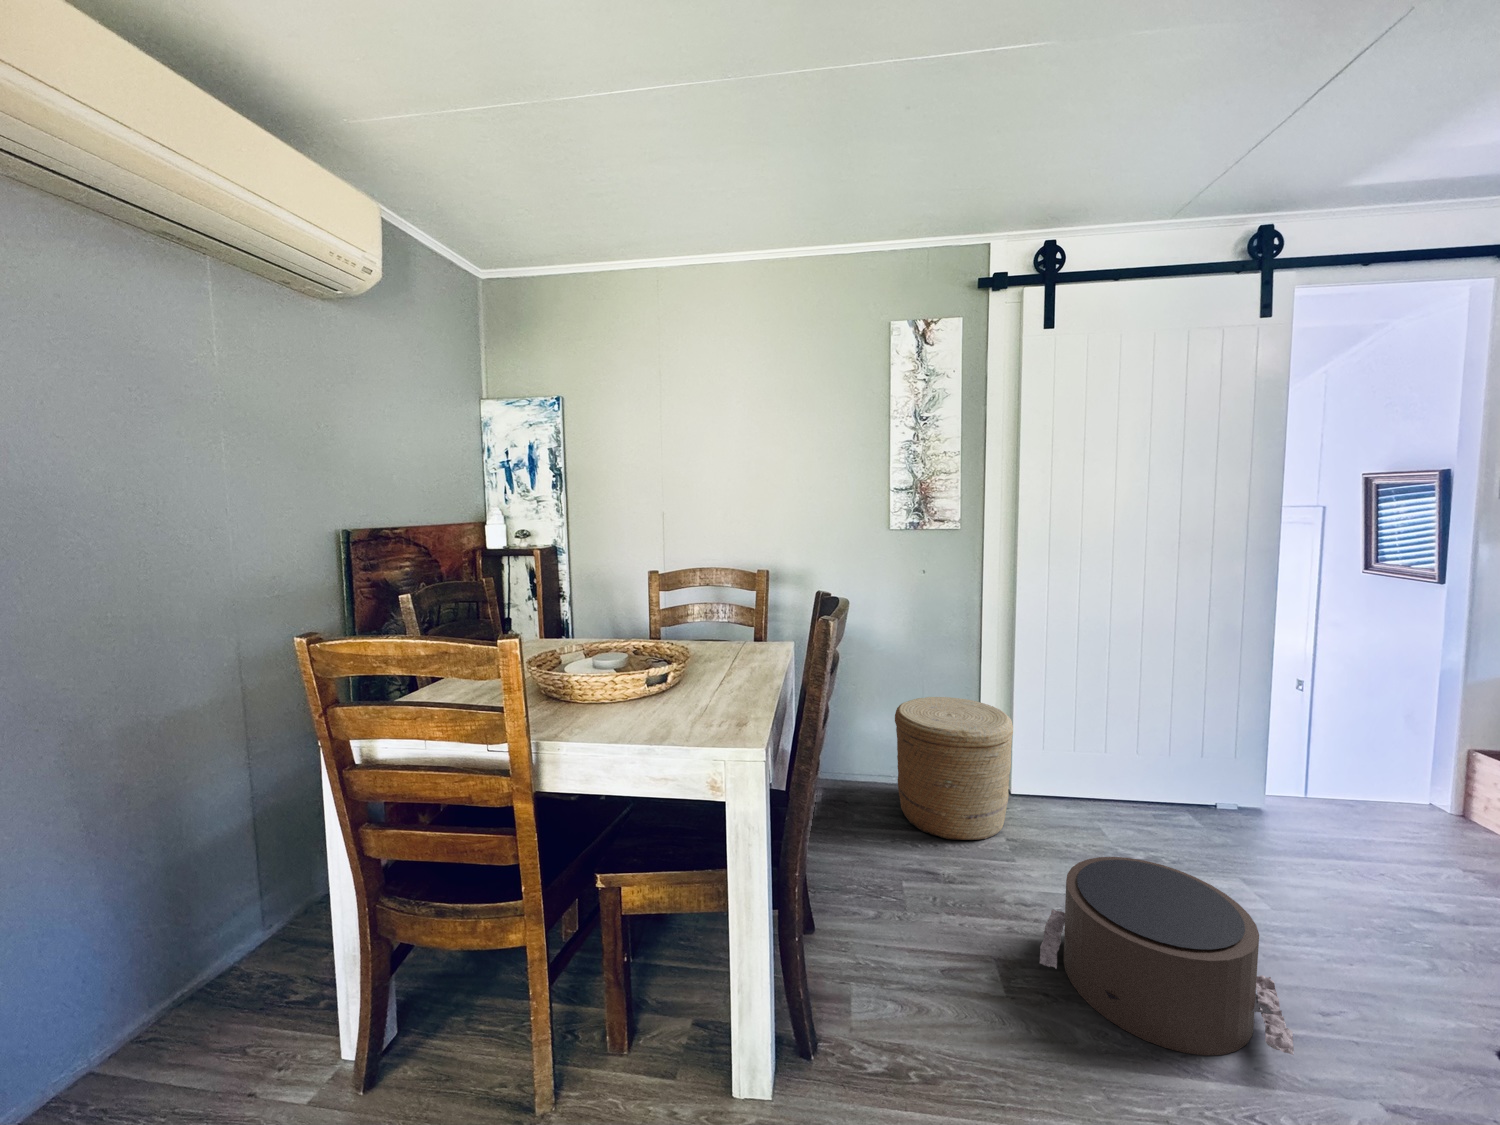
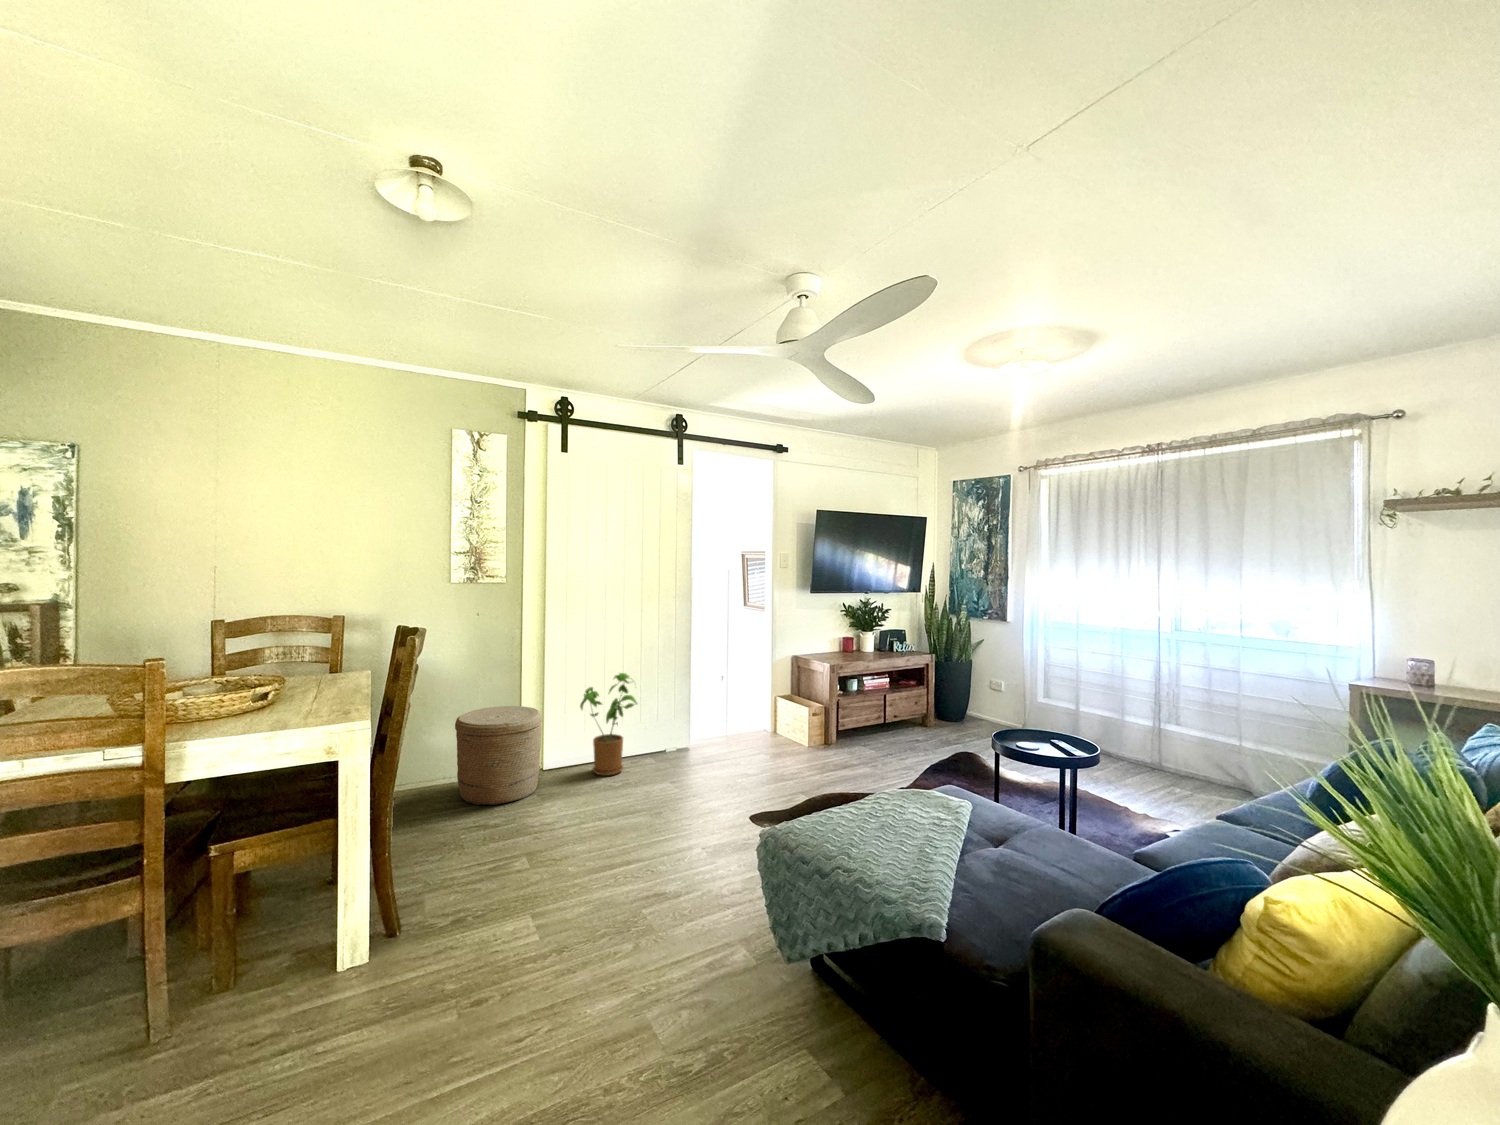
house plant: none [1069,673,1179,833] -> present [580,673,637,776]
pouf: present [1040,857,1294,1056] -> none [547,773,665,860]

